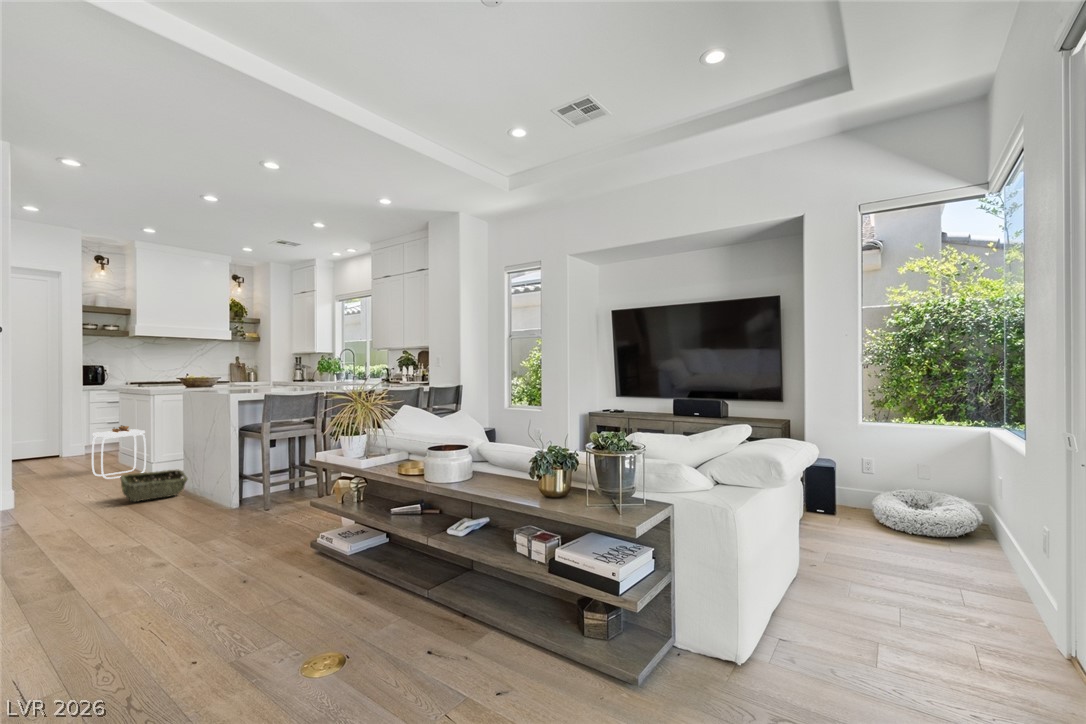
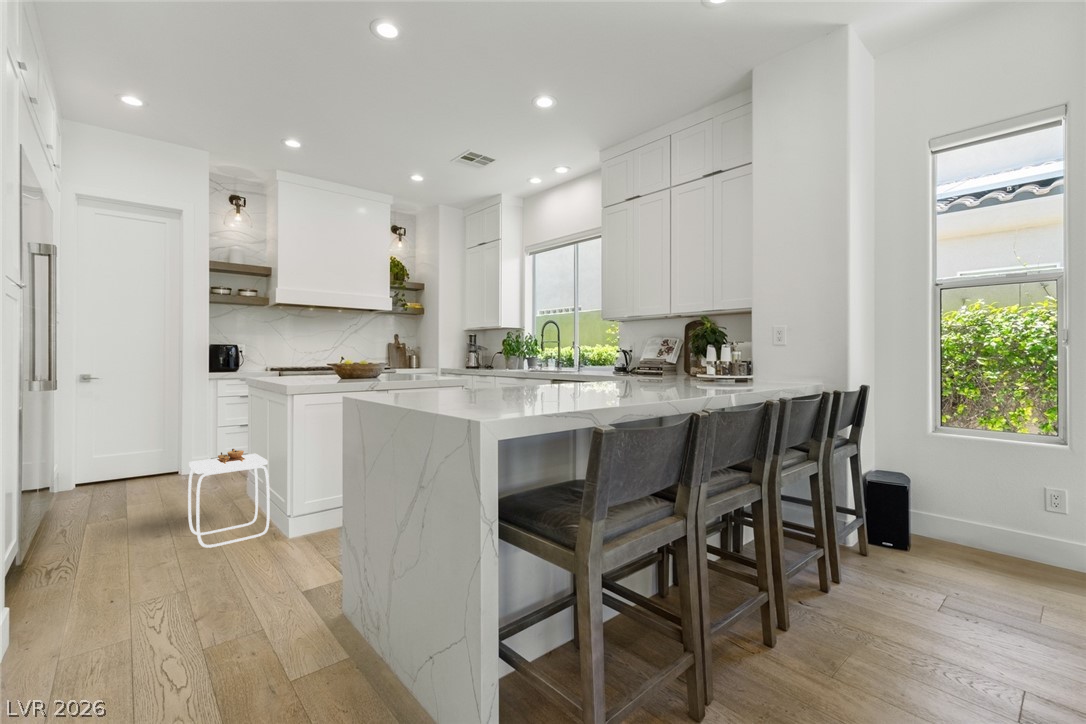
woven basket: present [120,470,187,502] -> none [185,576,325,676]

